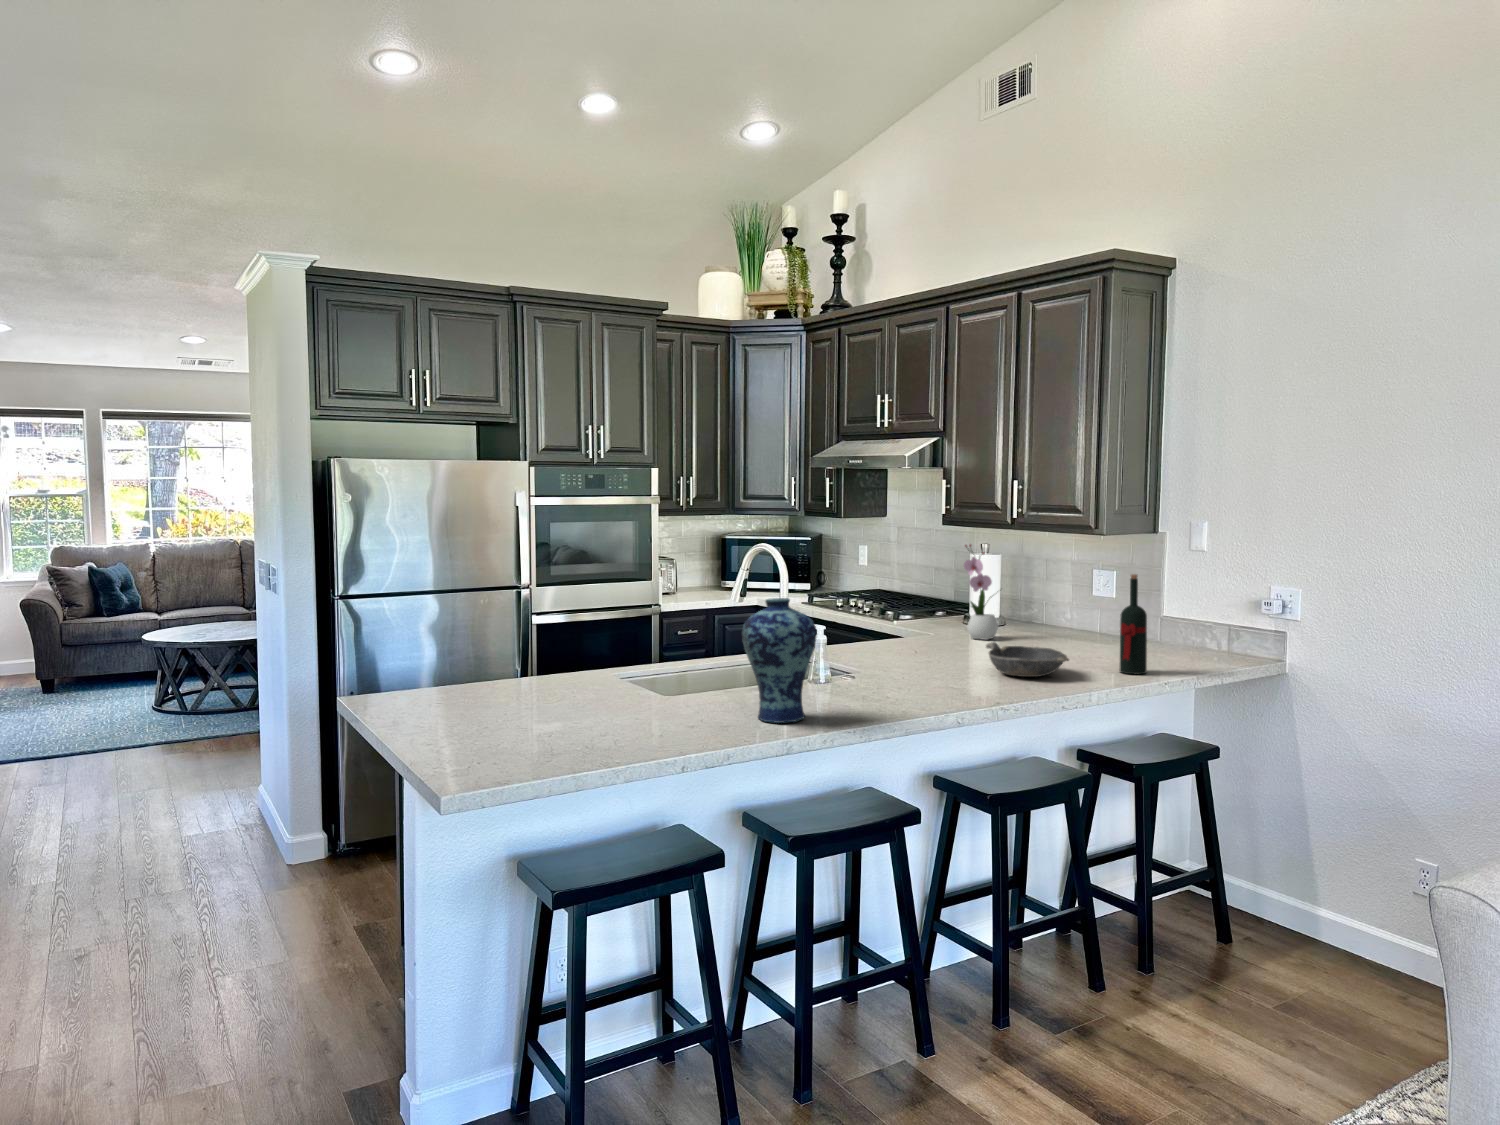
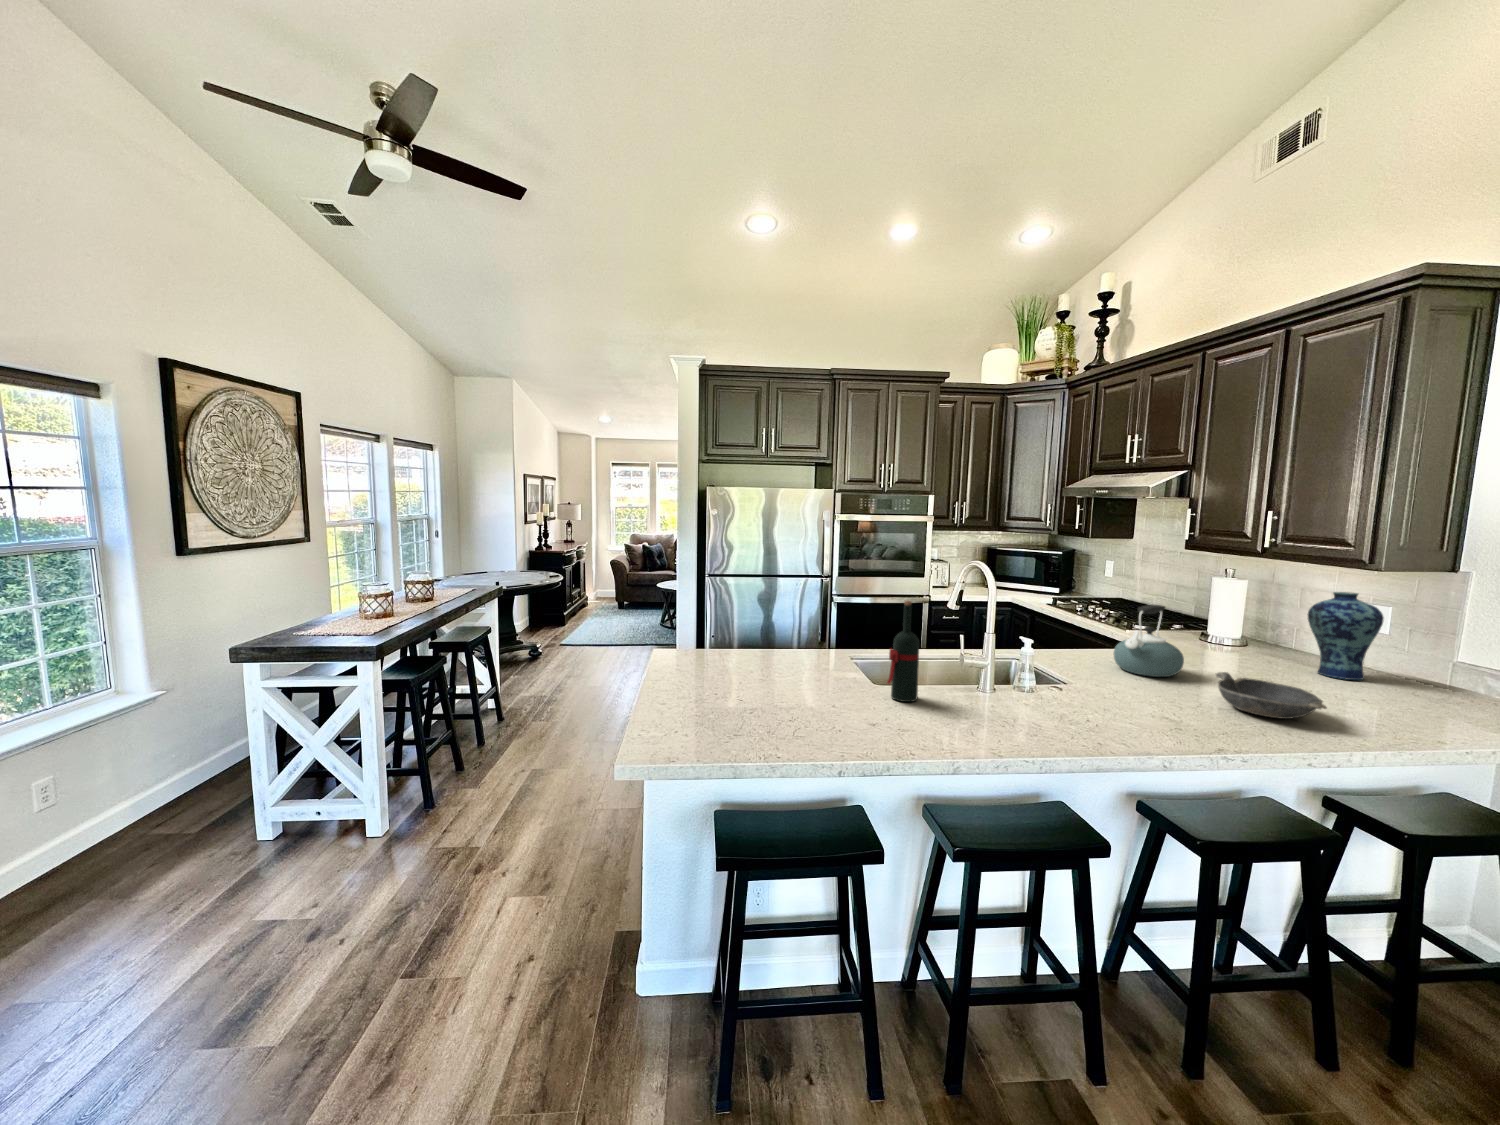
flower arrangement: present [964,544,998,640] -> none [1199,570,1245,661]
wine bottle: present [1119,574,1147,674] -> present [886,601,919,702]
kettle: none [894,584,957,659] -> present [1114,605,1184,677]
vase: present [742,598,817,723] -> present [1307,592,1384,680]

